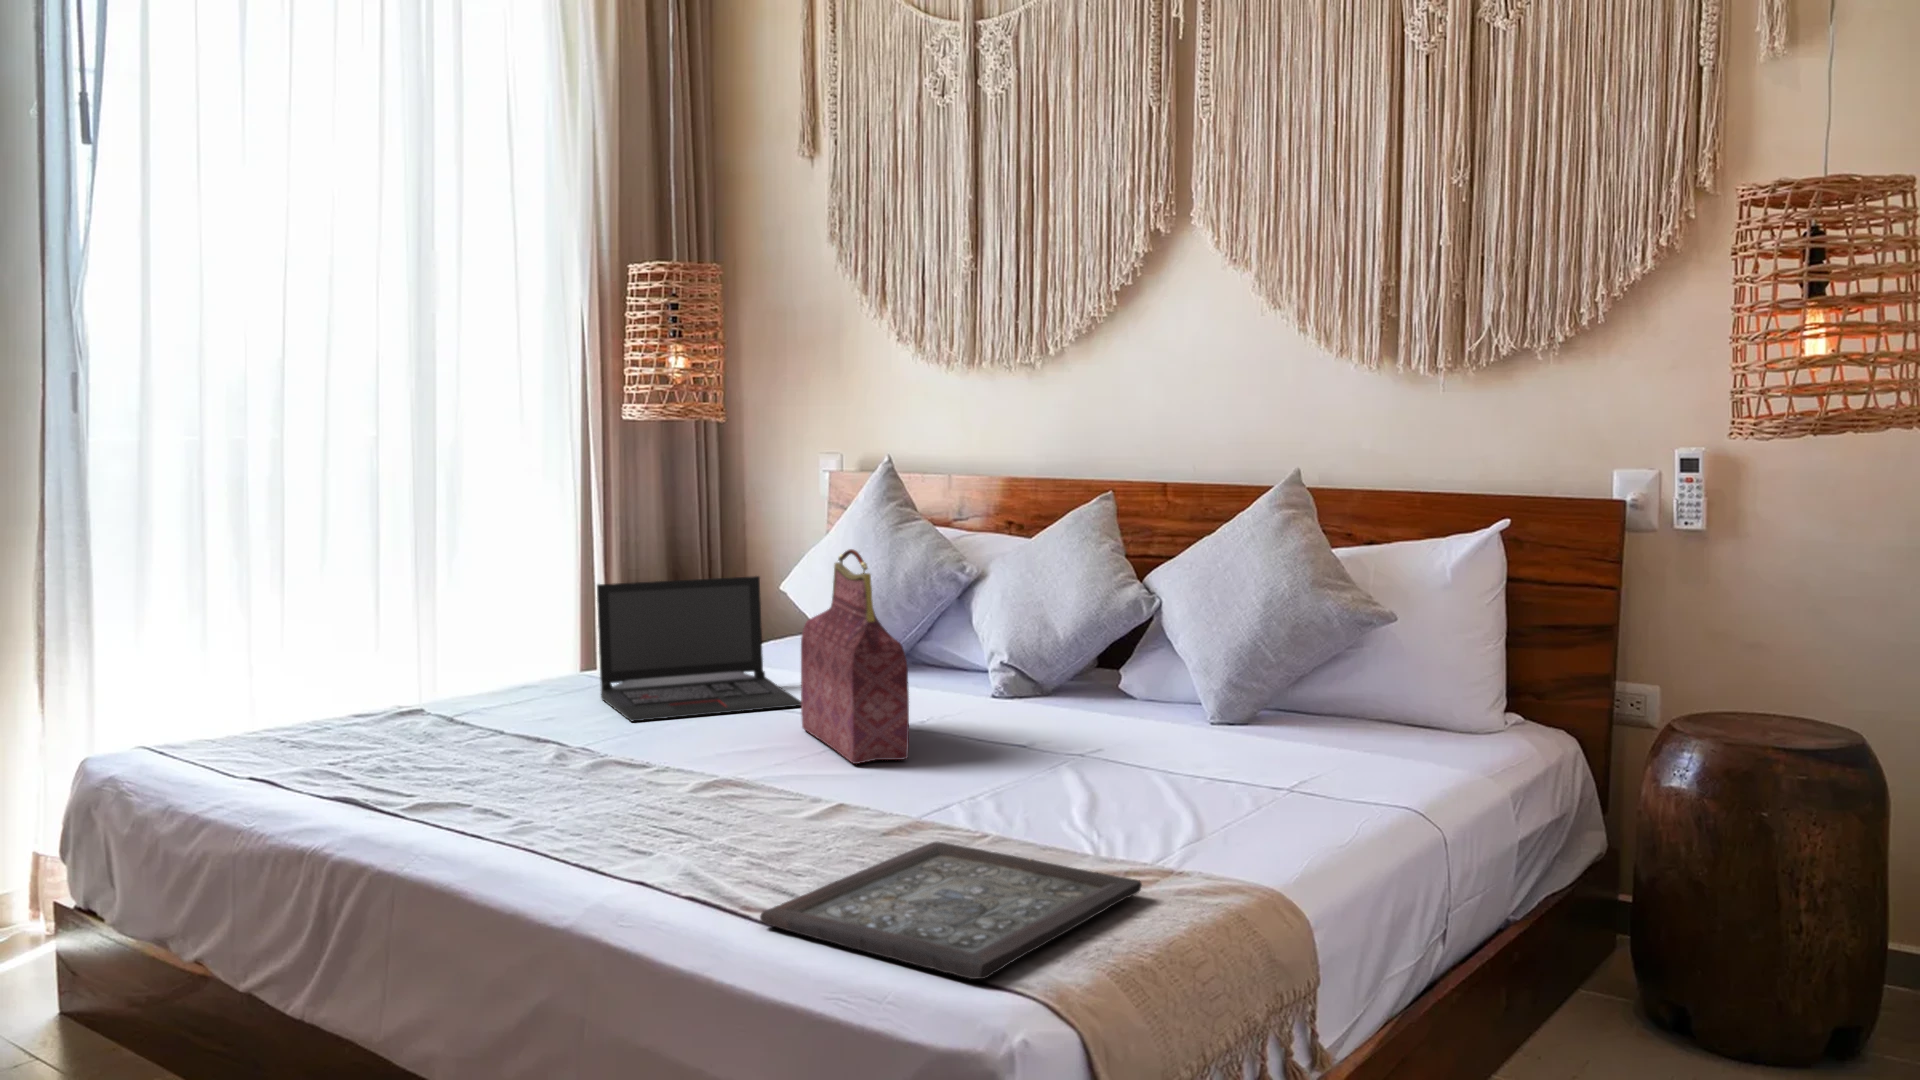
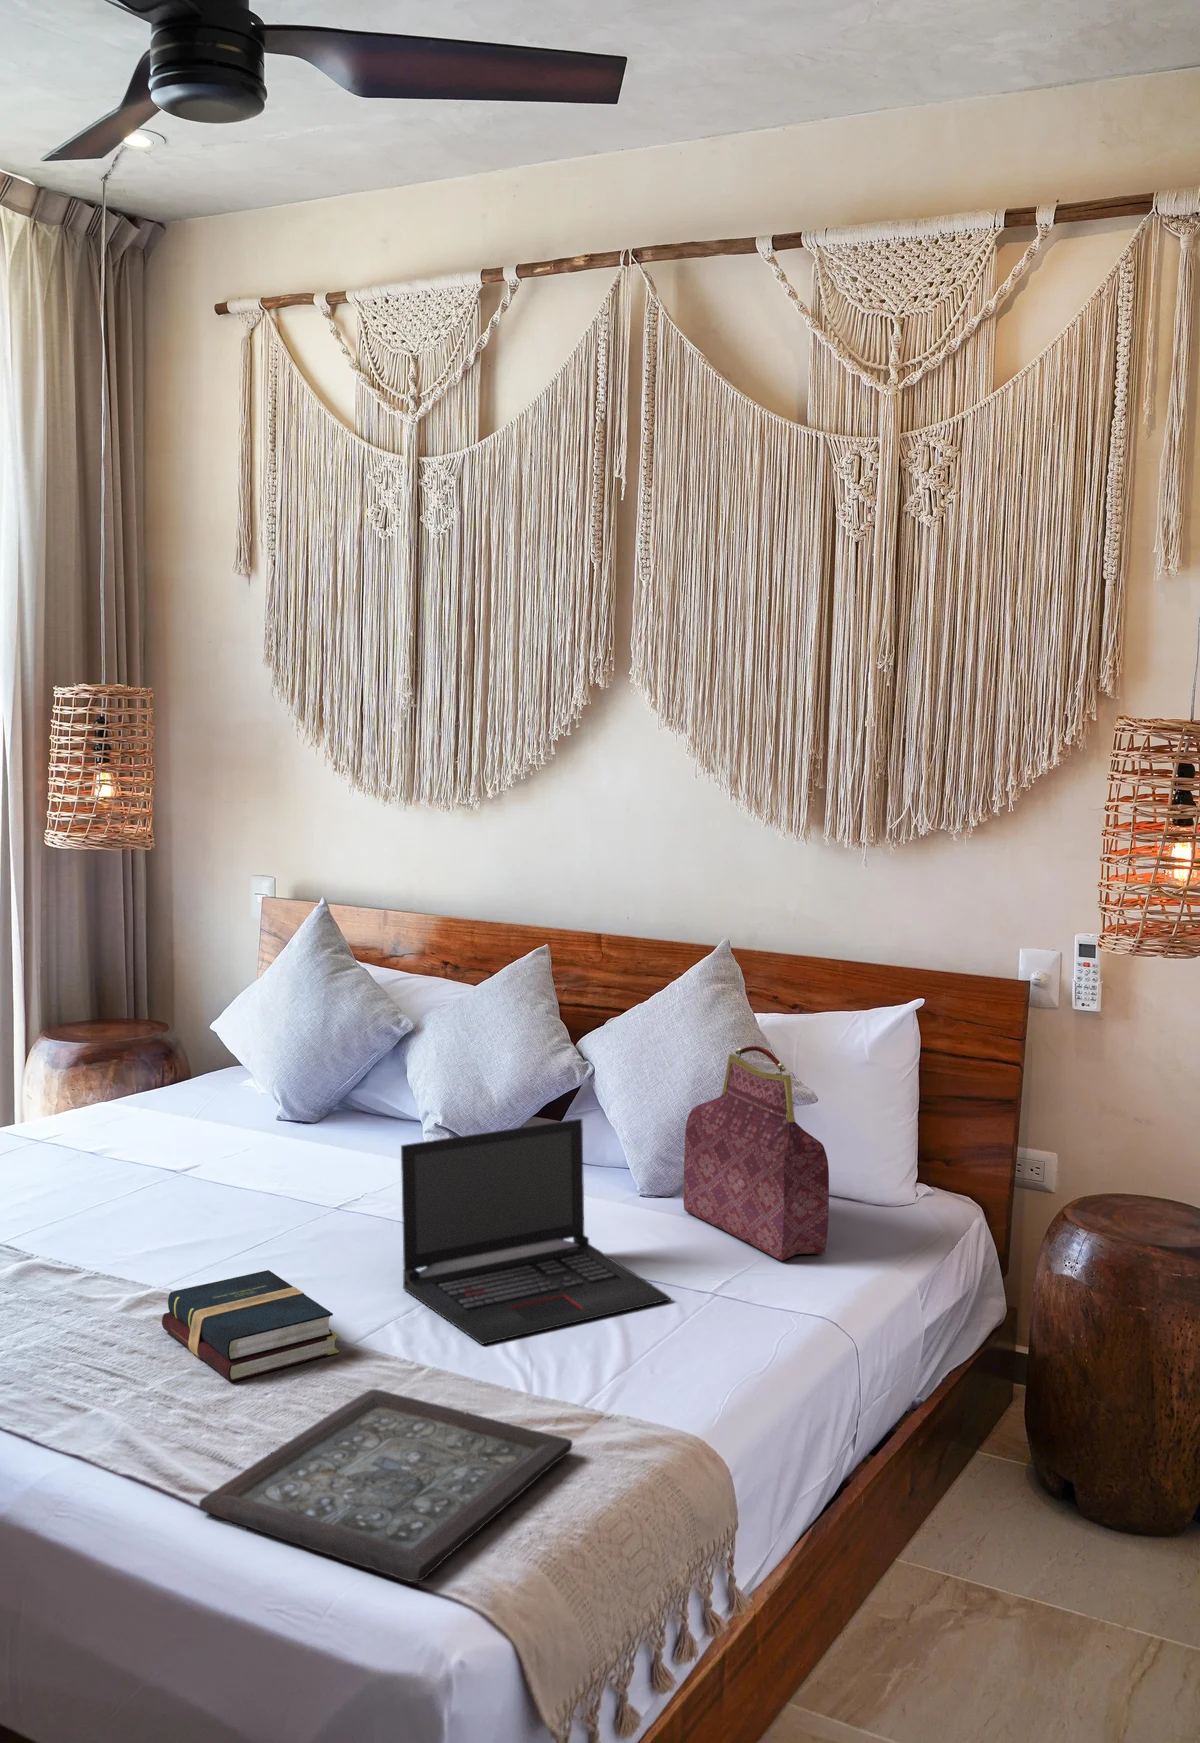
handbag: present [801,549,909,764] -> present [683,1046,829,1261]
laptop: present [597,576,801,721] -> present [401,1119,670,1344]
hardback book: none [729,751,902,838] -> present [162,1270,339,1382]

